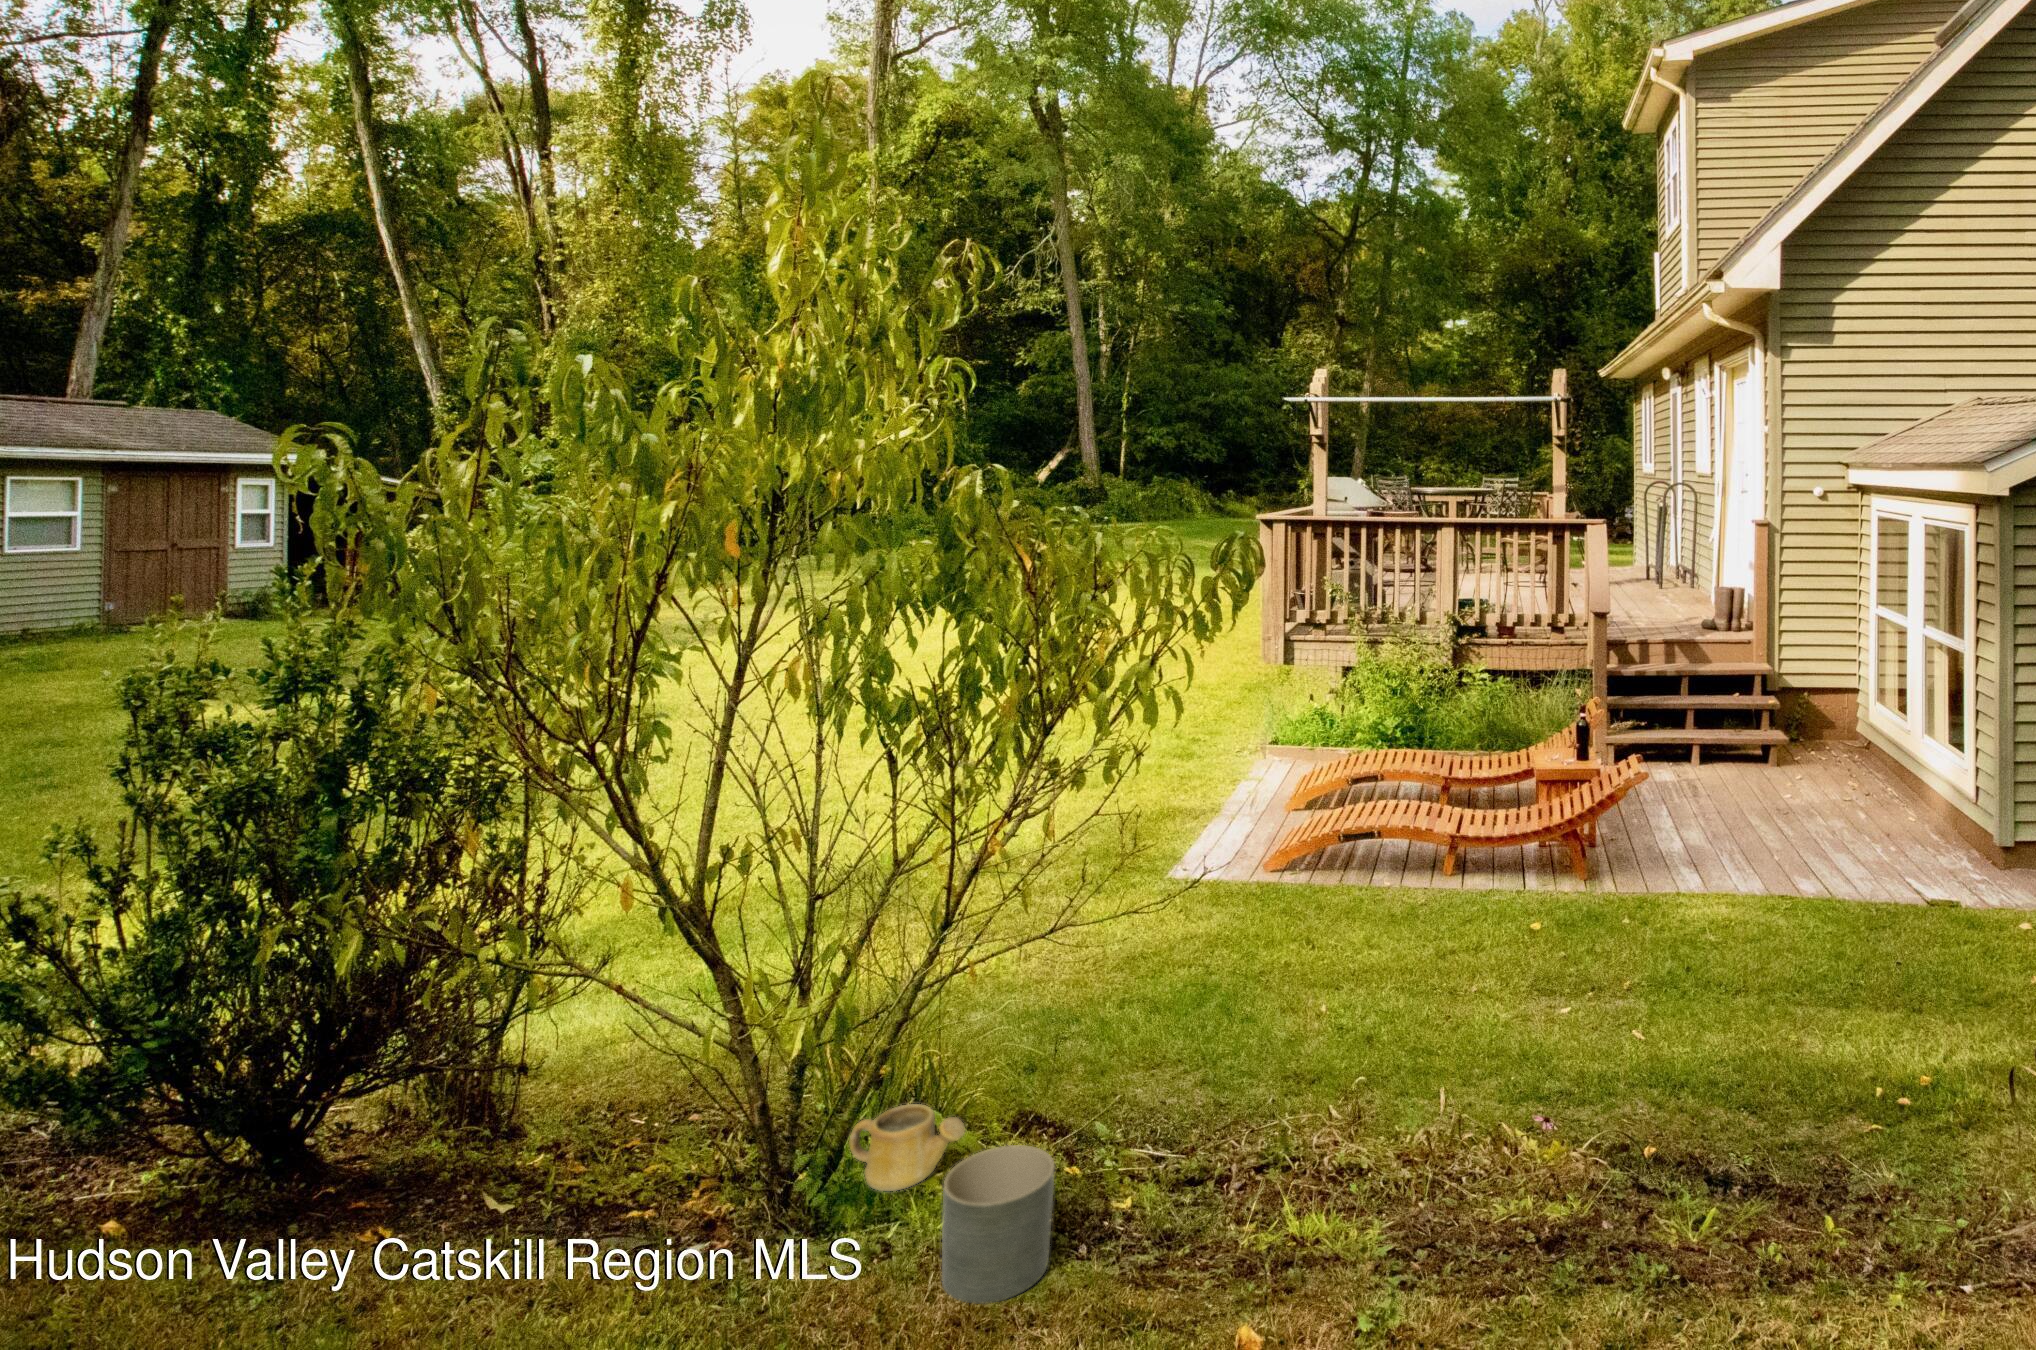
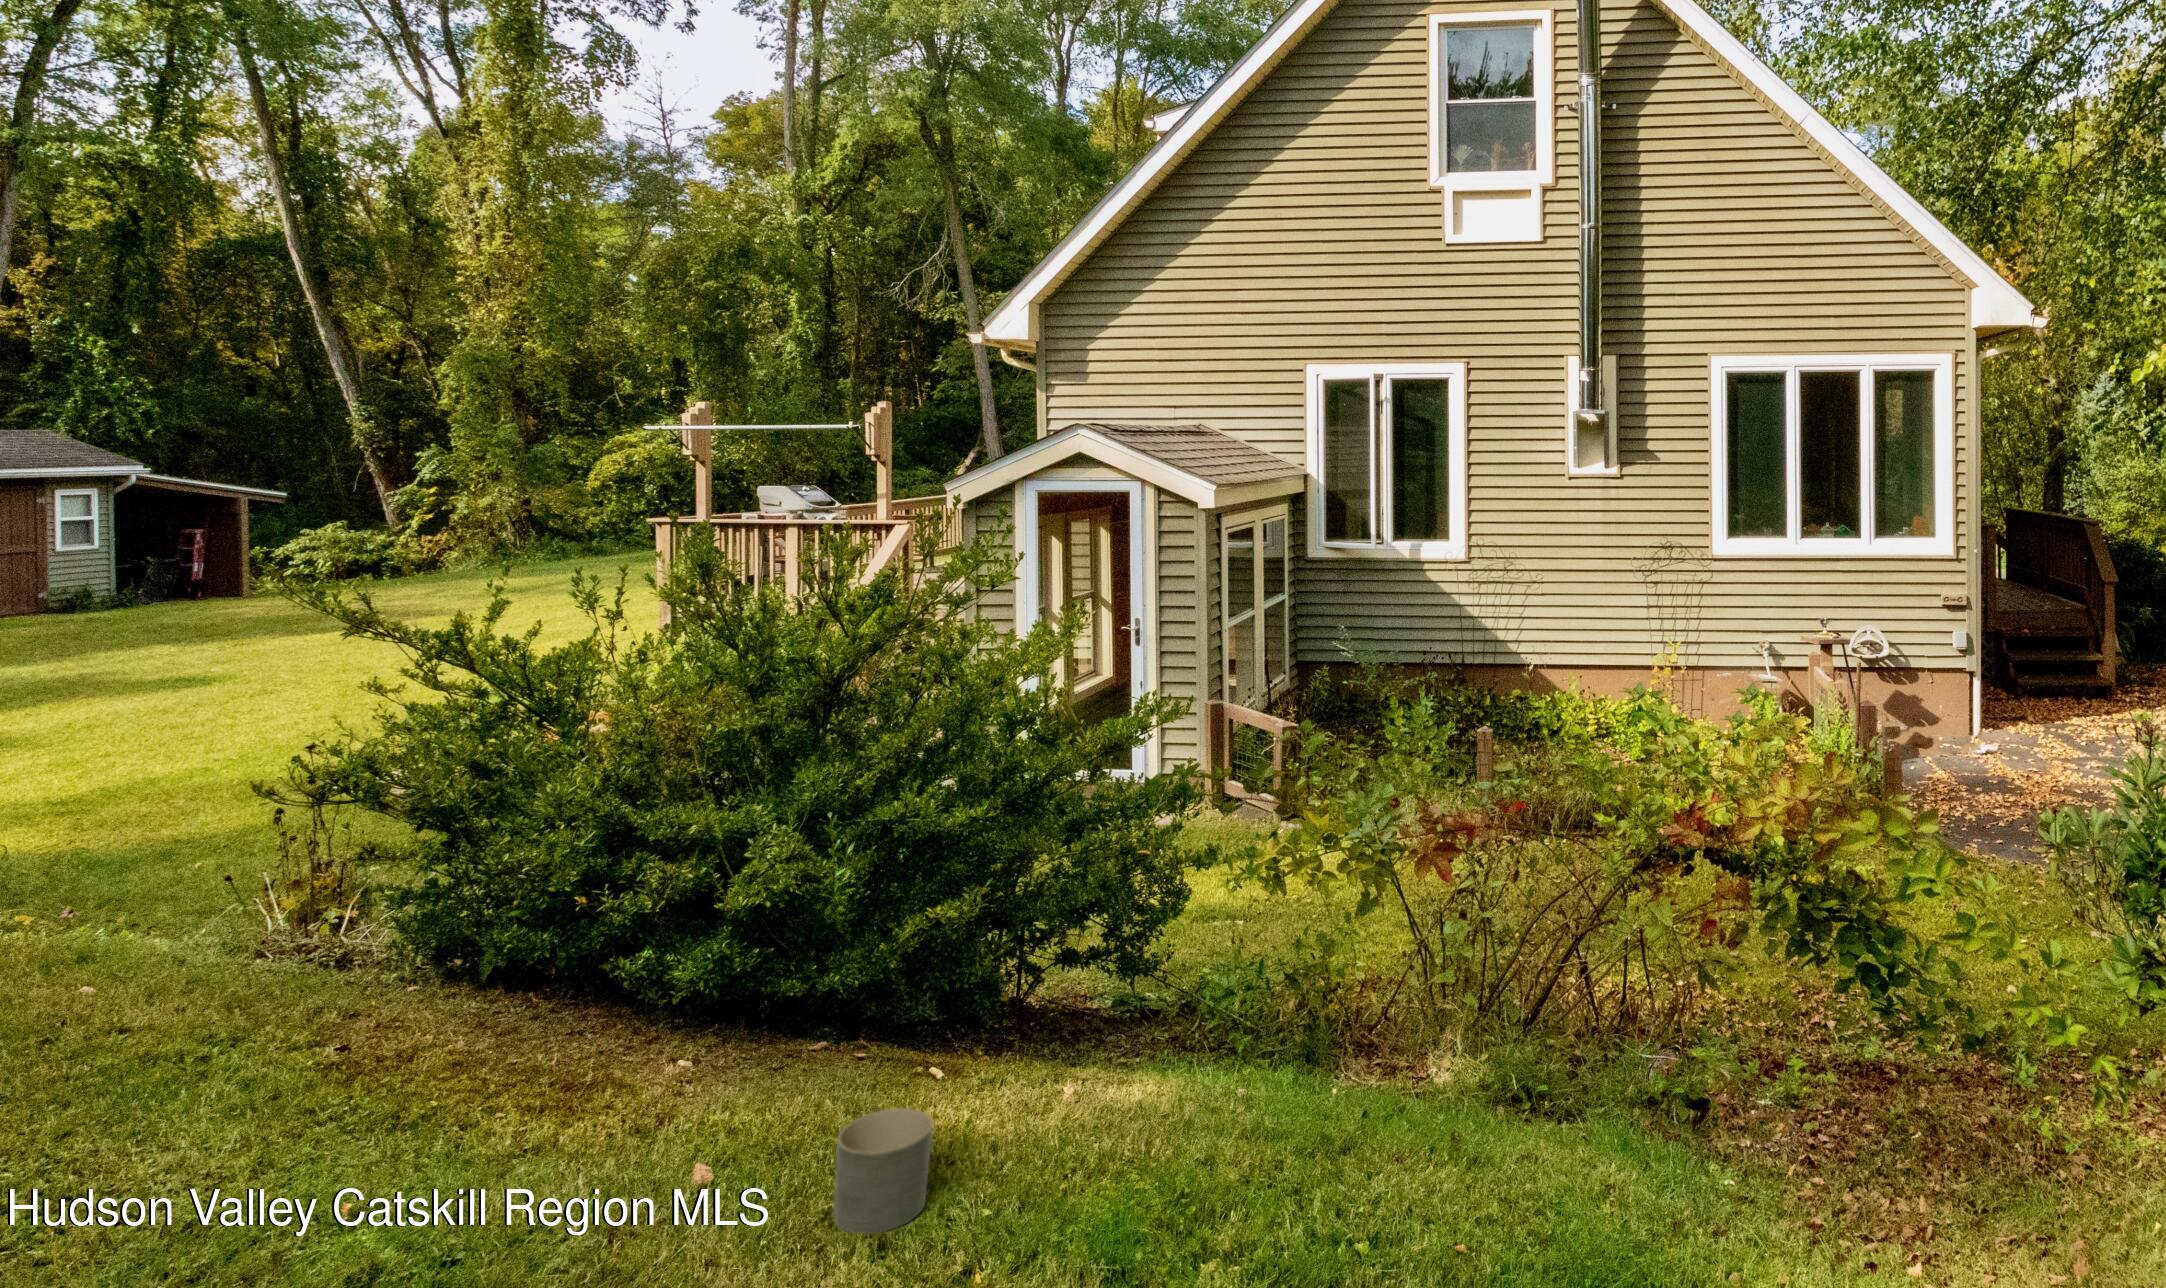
watering can: present [849,1104,965,1191] -> none [751,1079,854,1151]

